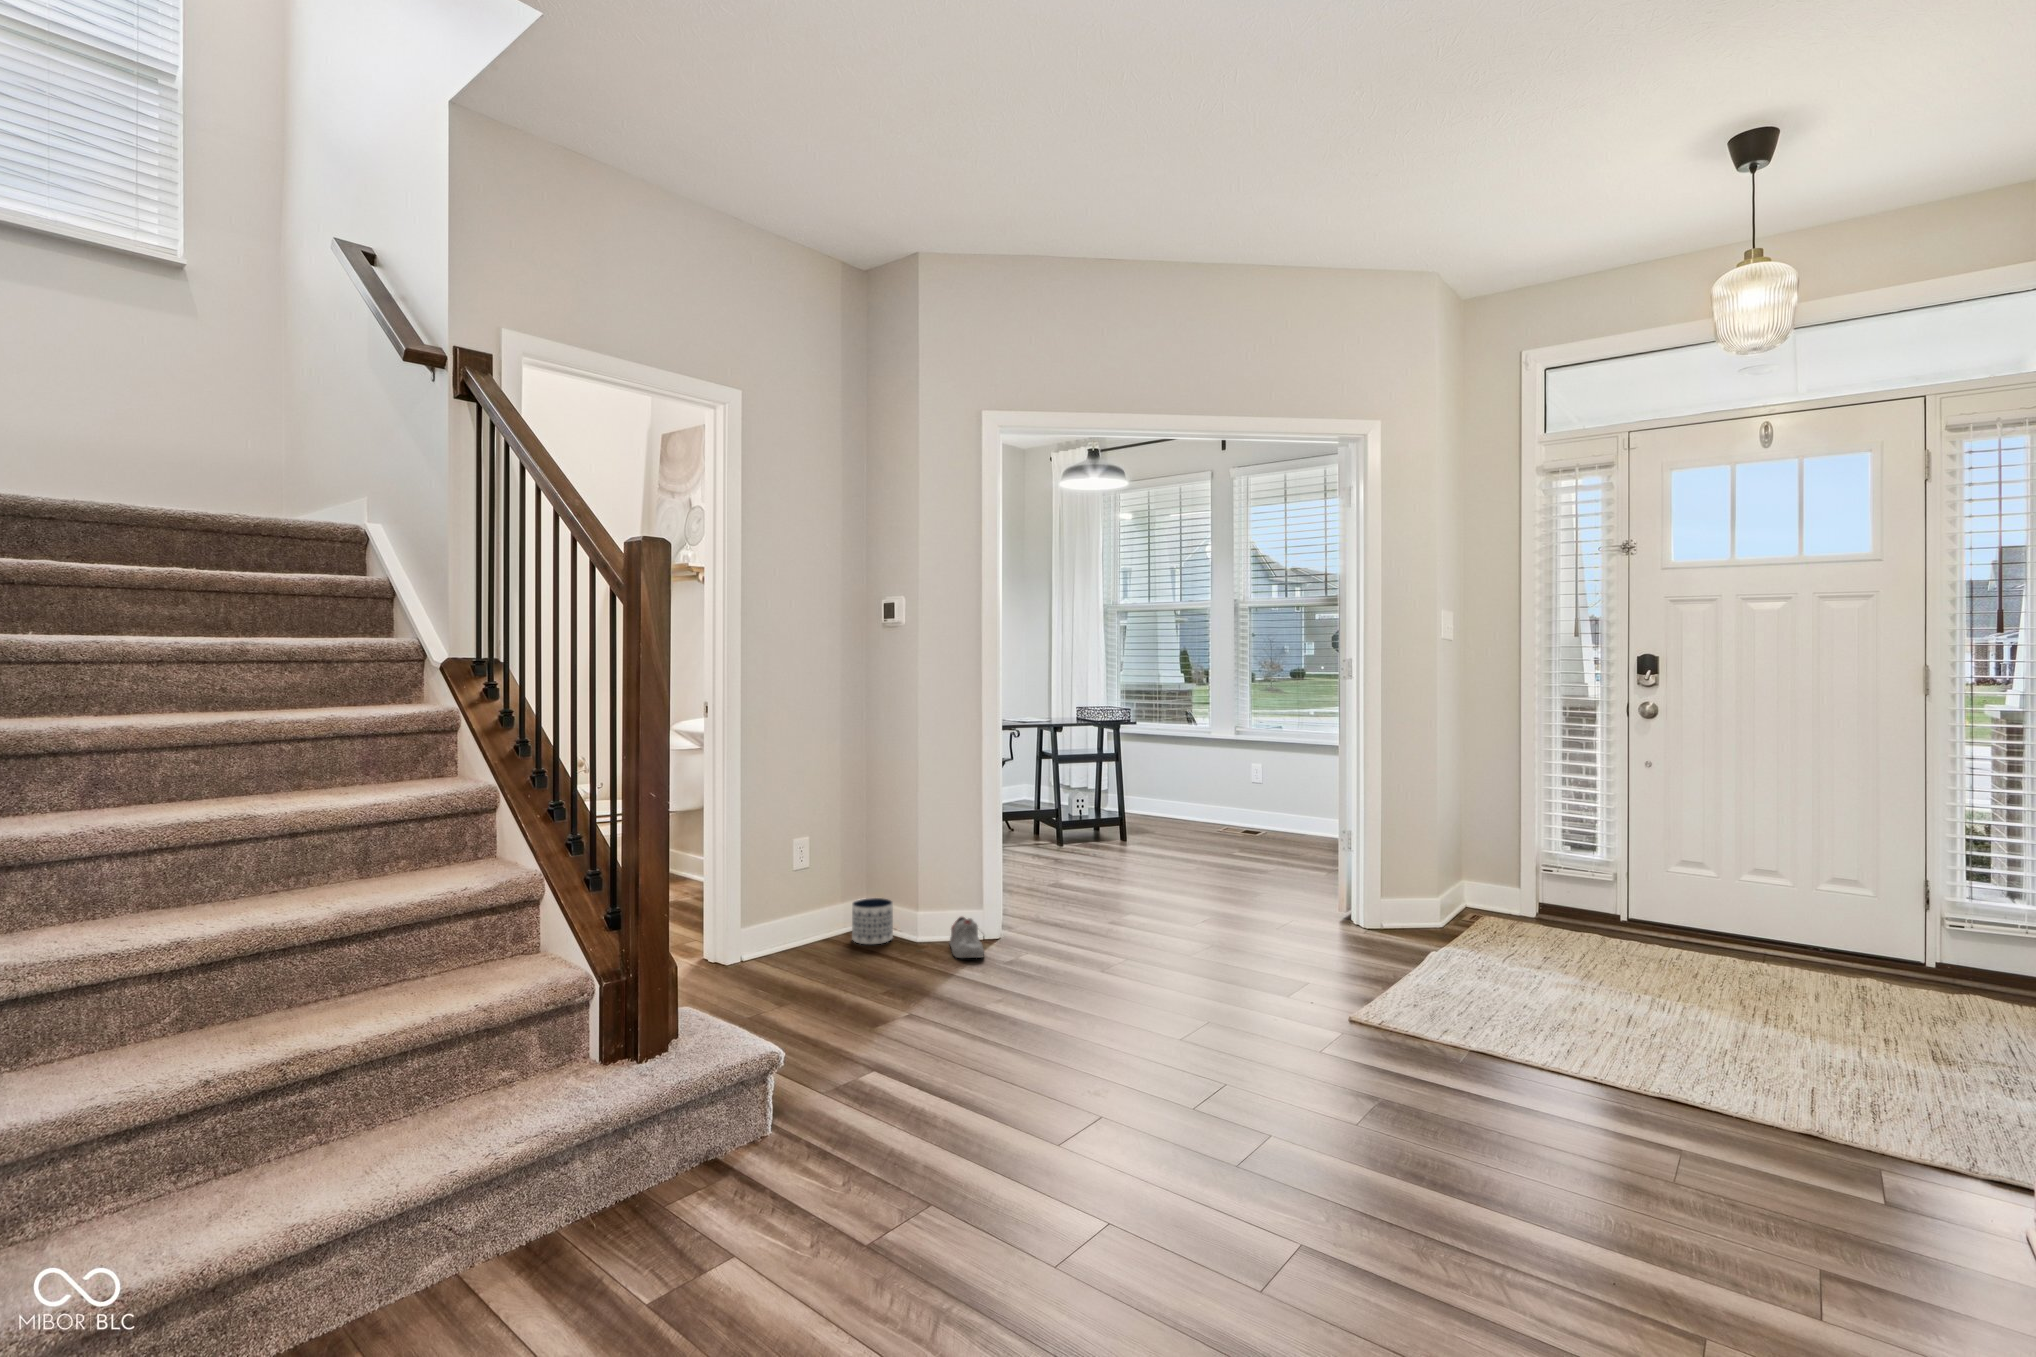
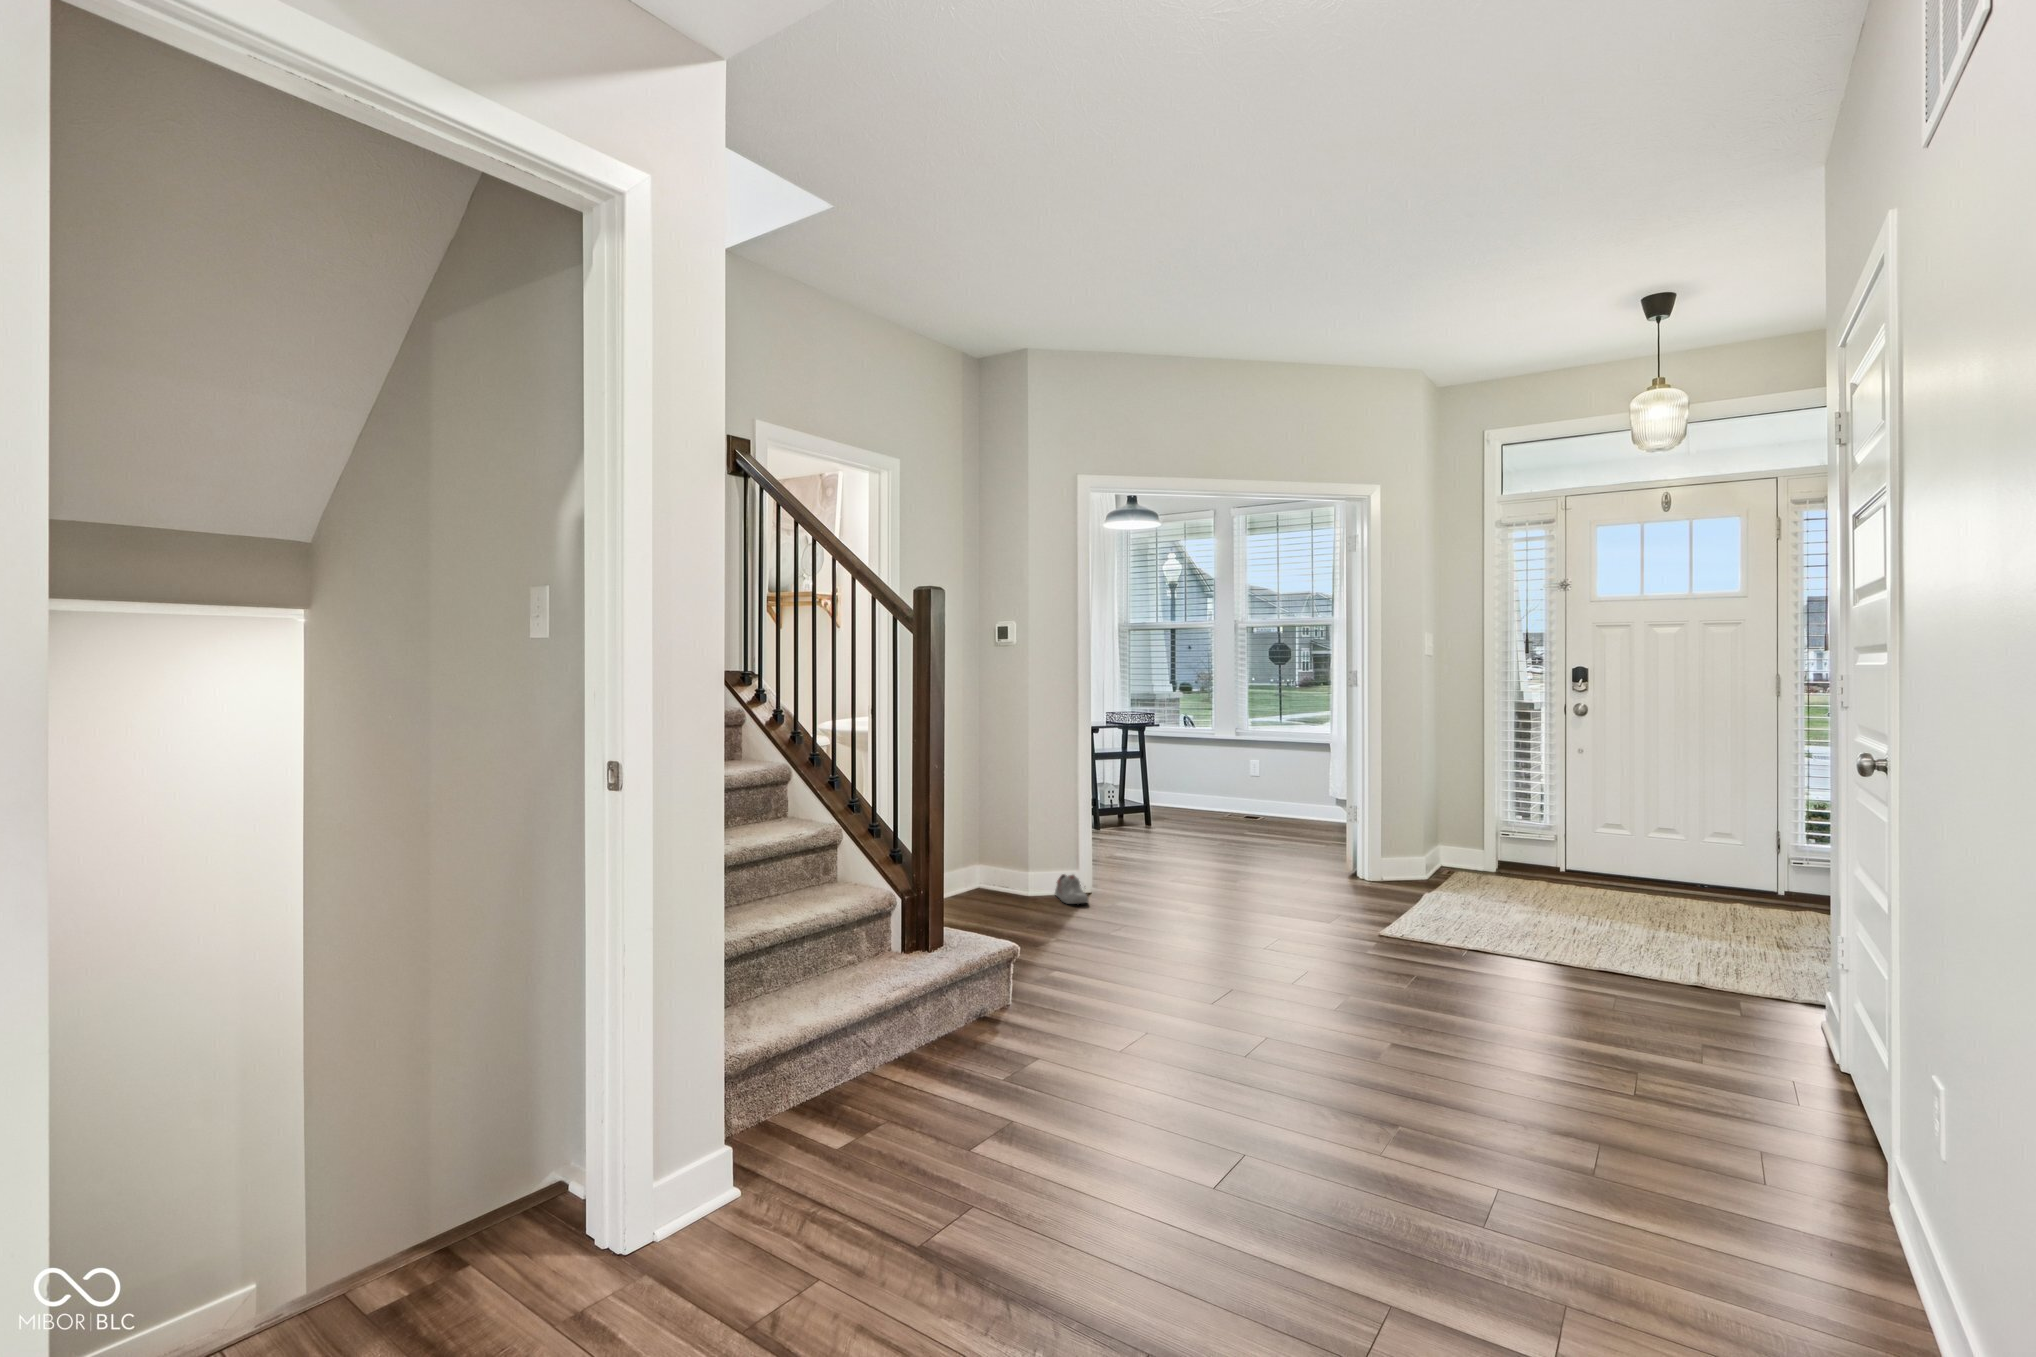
planter: present [852,898,893,945] -> none [977,861,1009,897]

